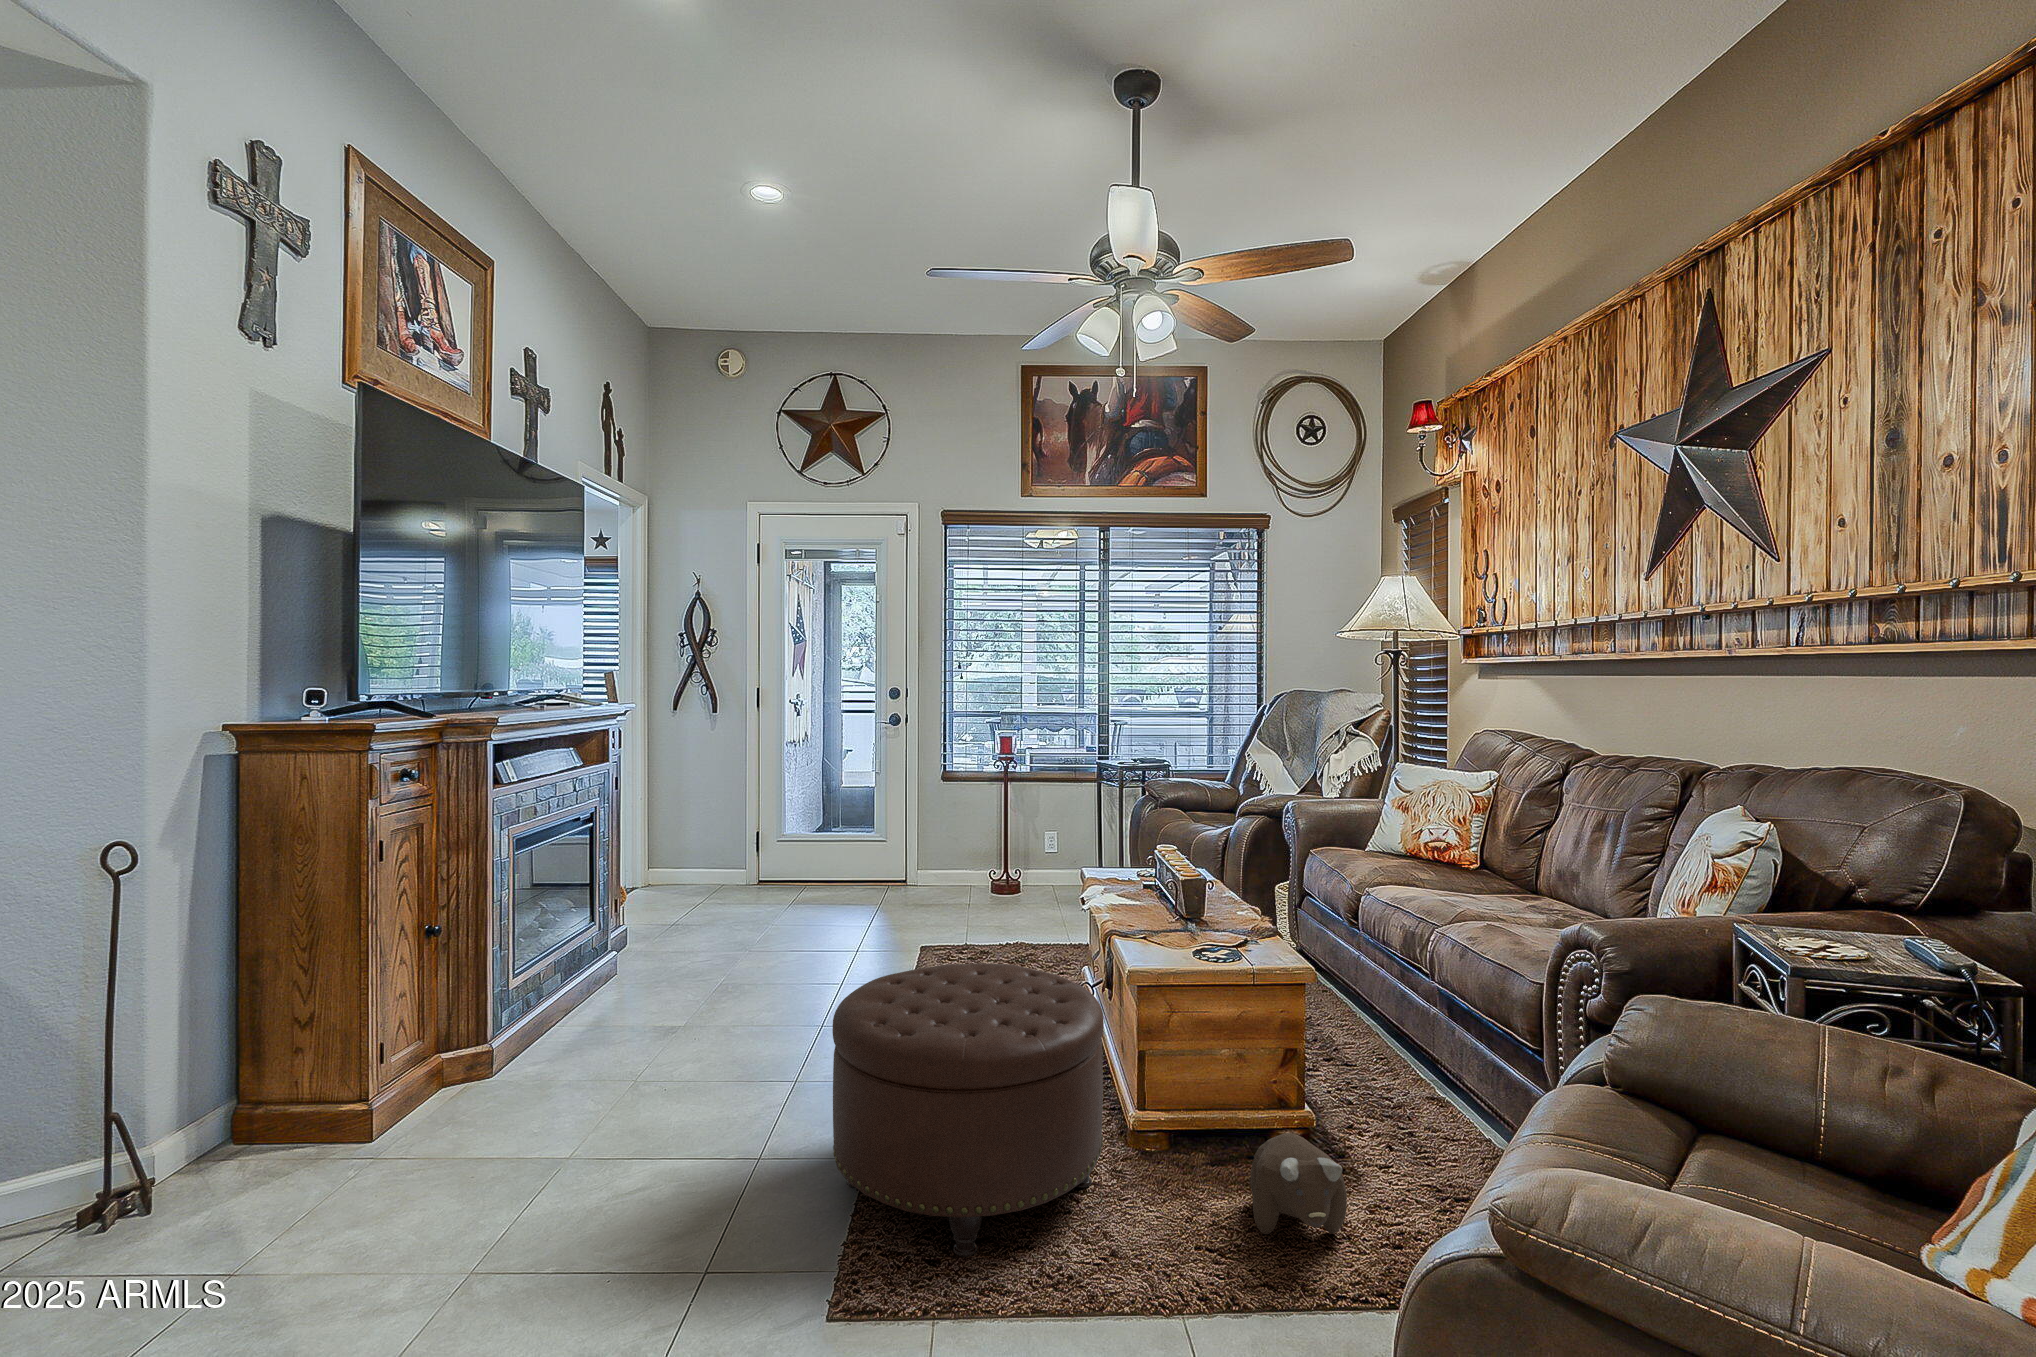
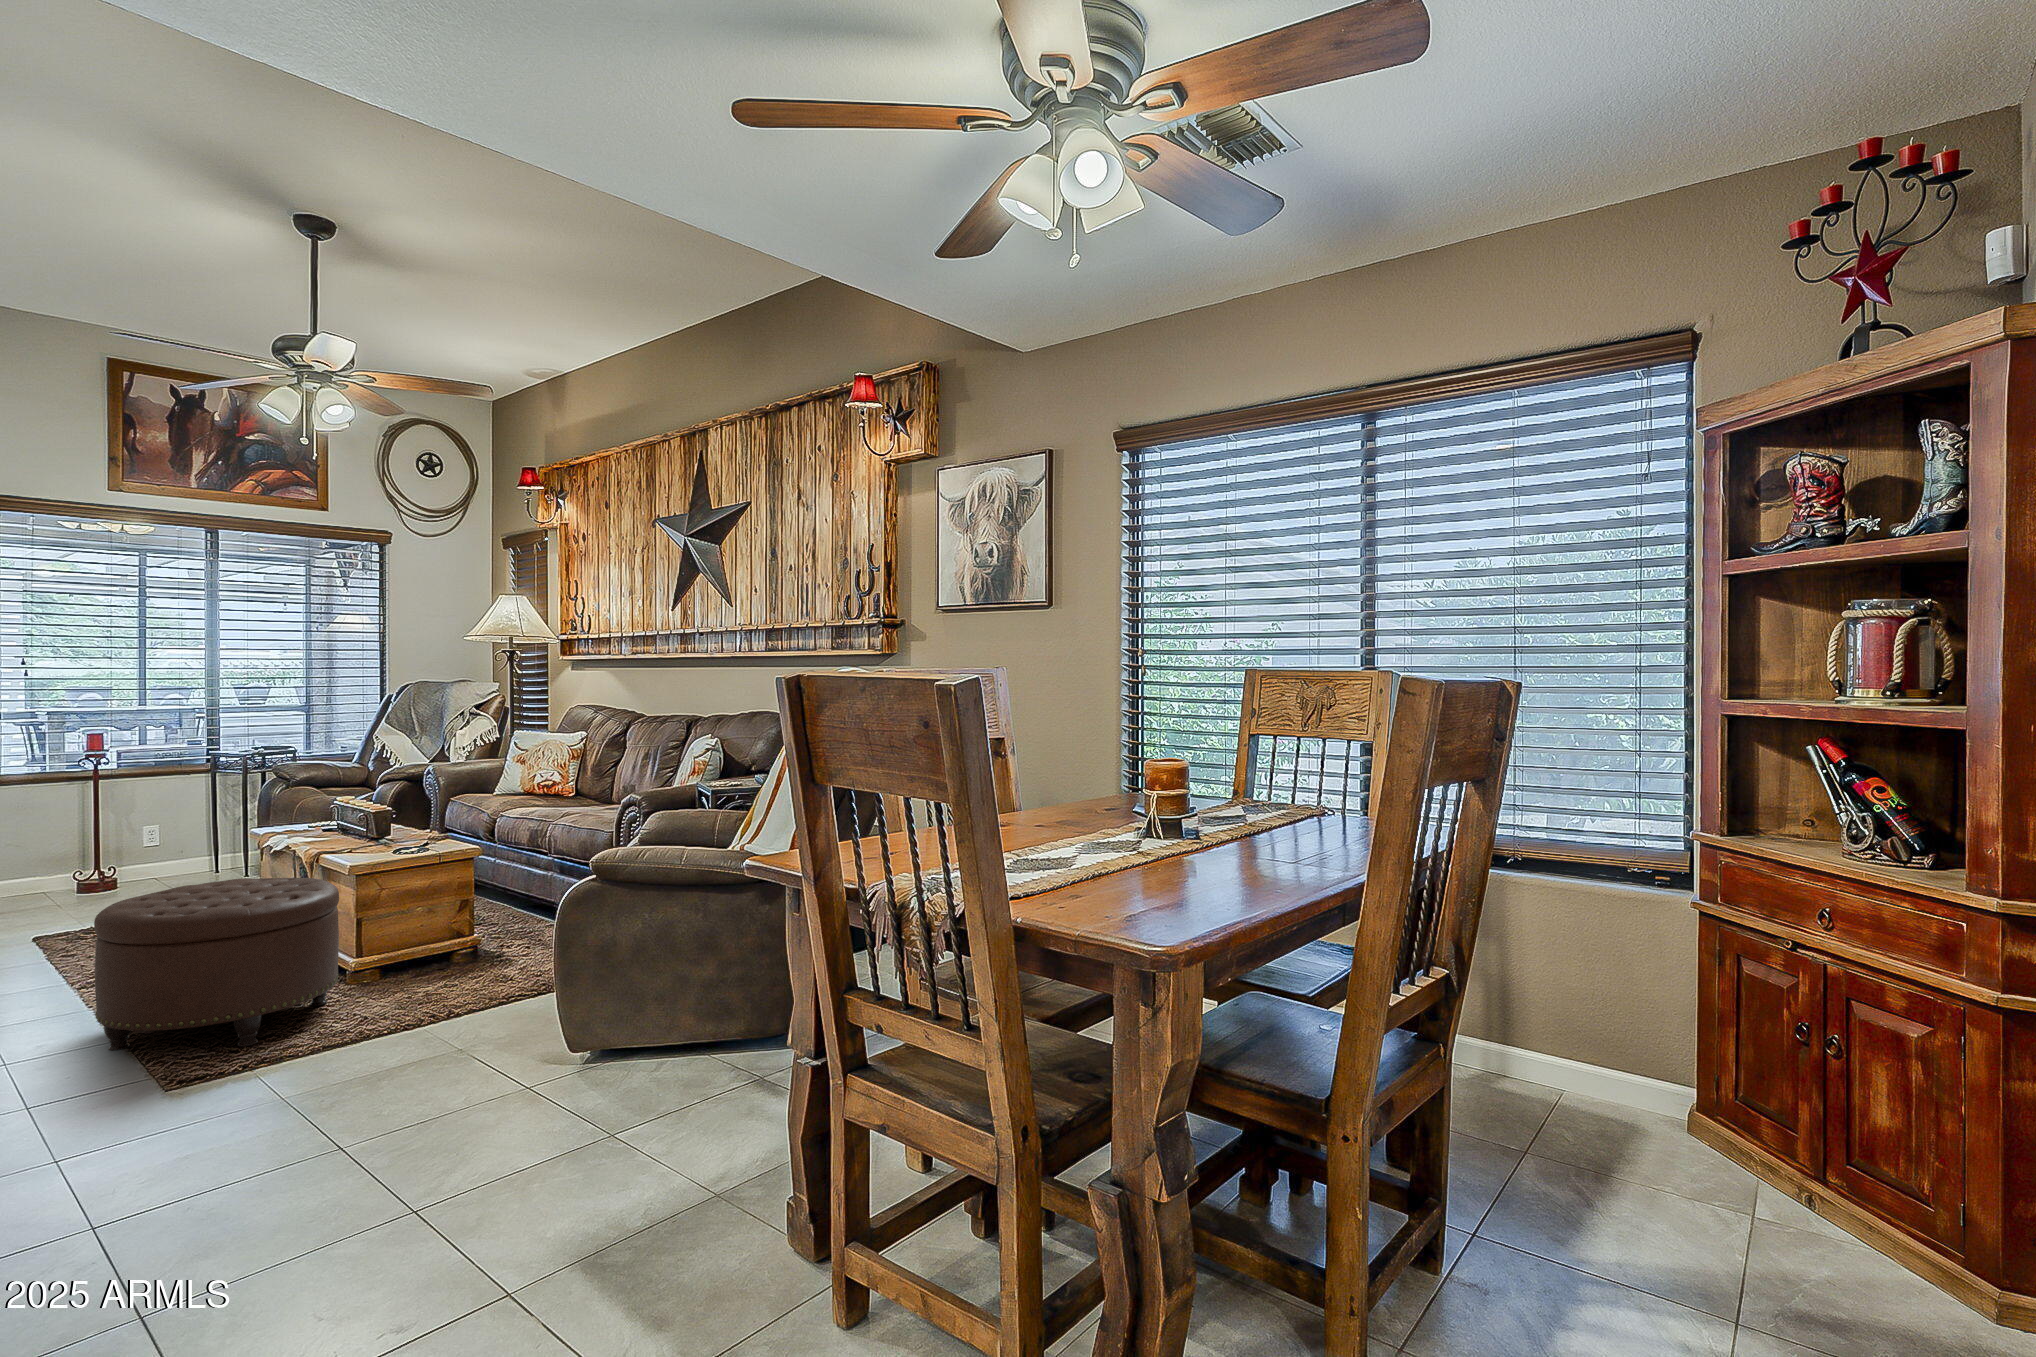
plush toy: present [1250,1133,1347,1234] -> none [445,933,508,989]

